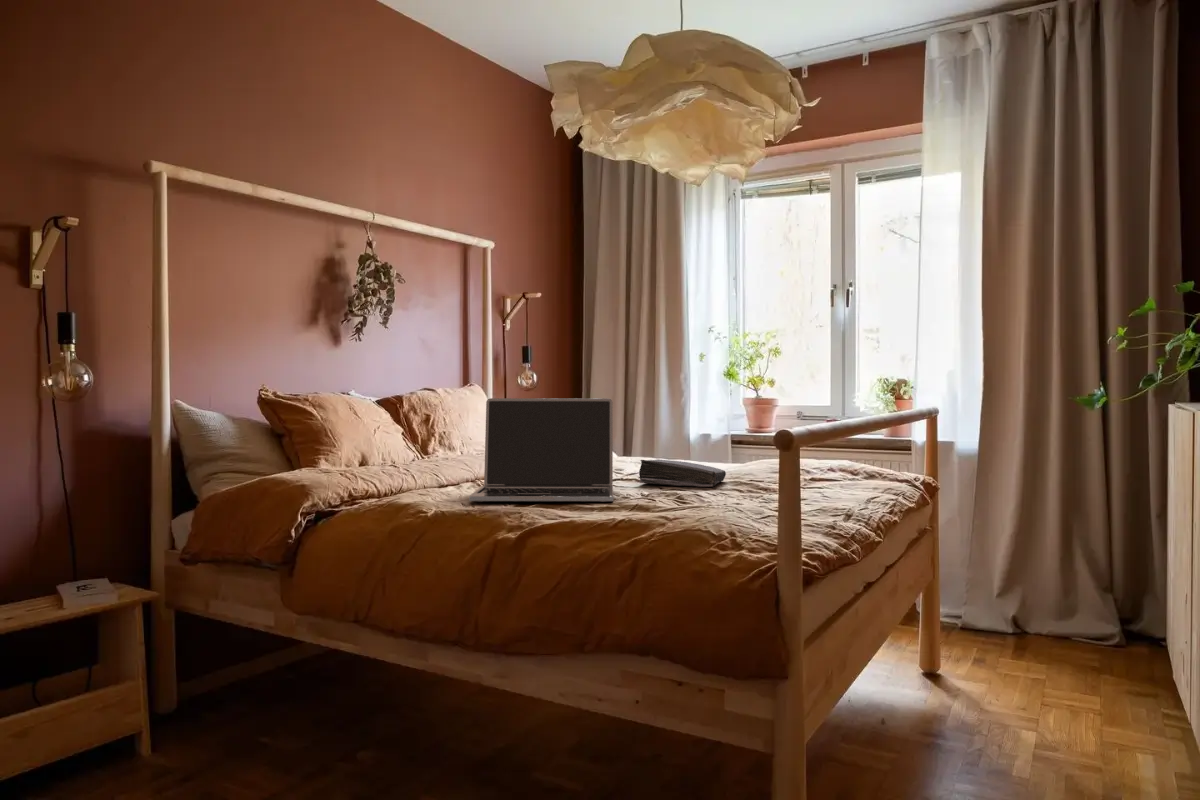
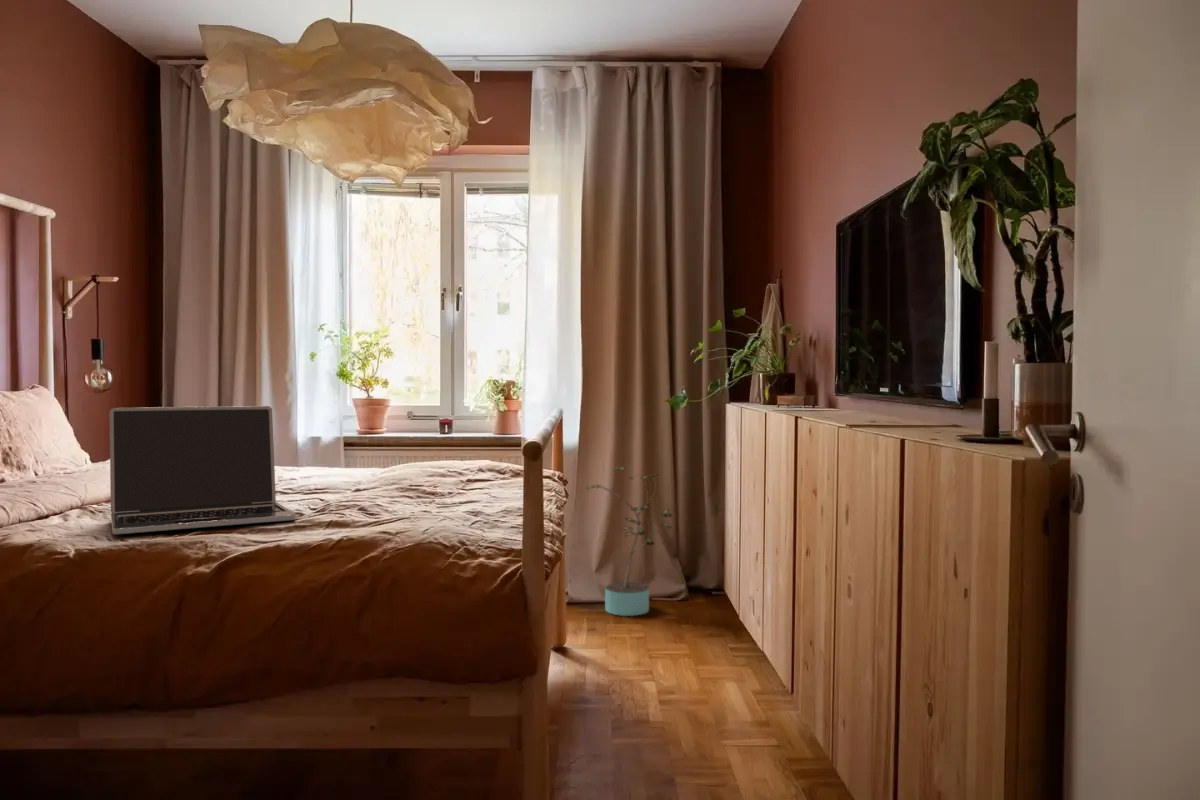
book: present [639,459,726,487] -> none [299,470,389,497]
potted plant: none [979,476,1093,652] -> present [587,467,672,616]

